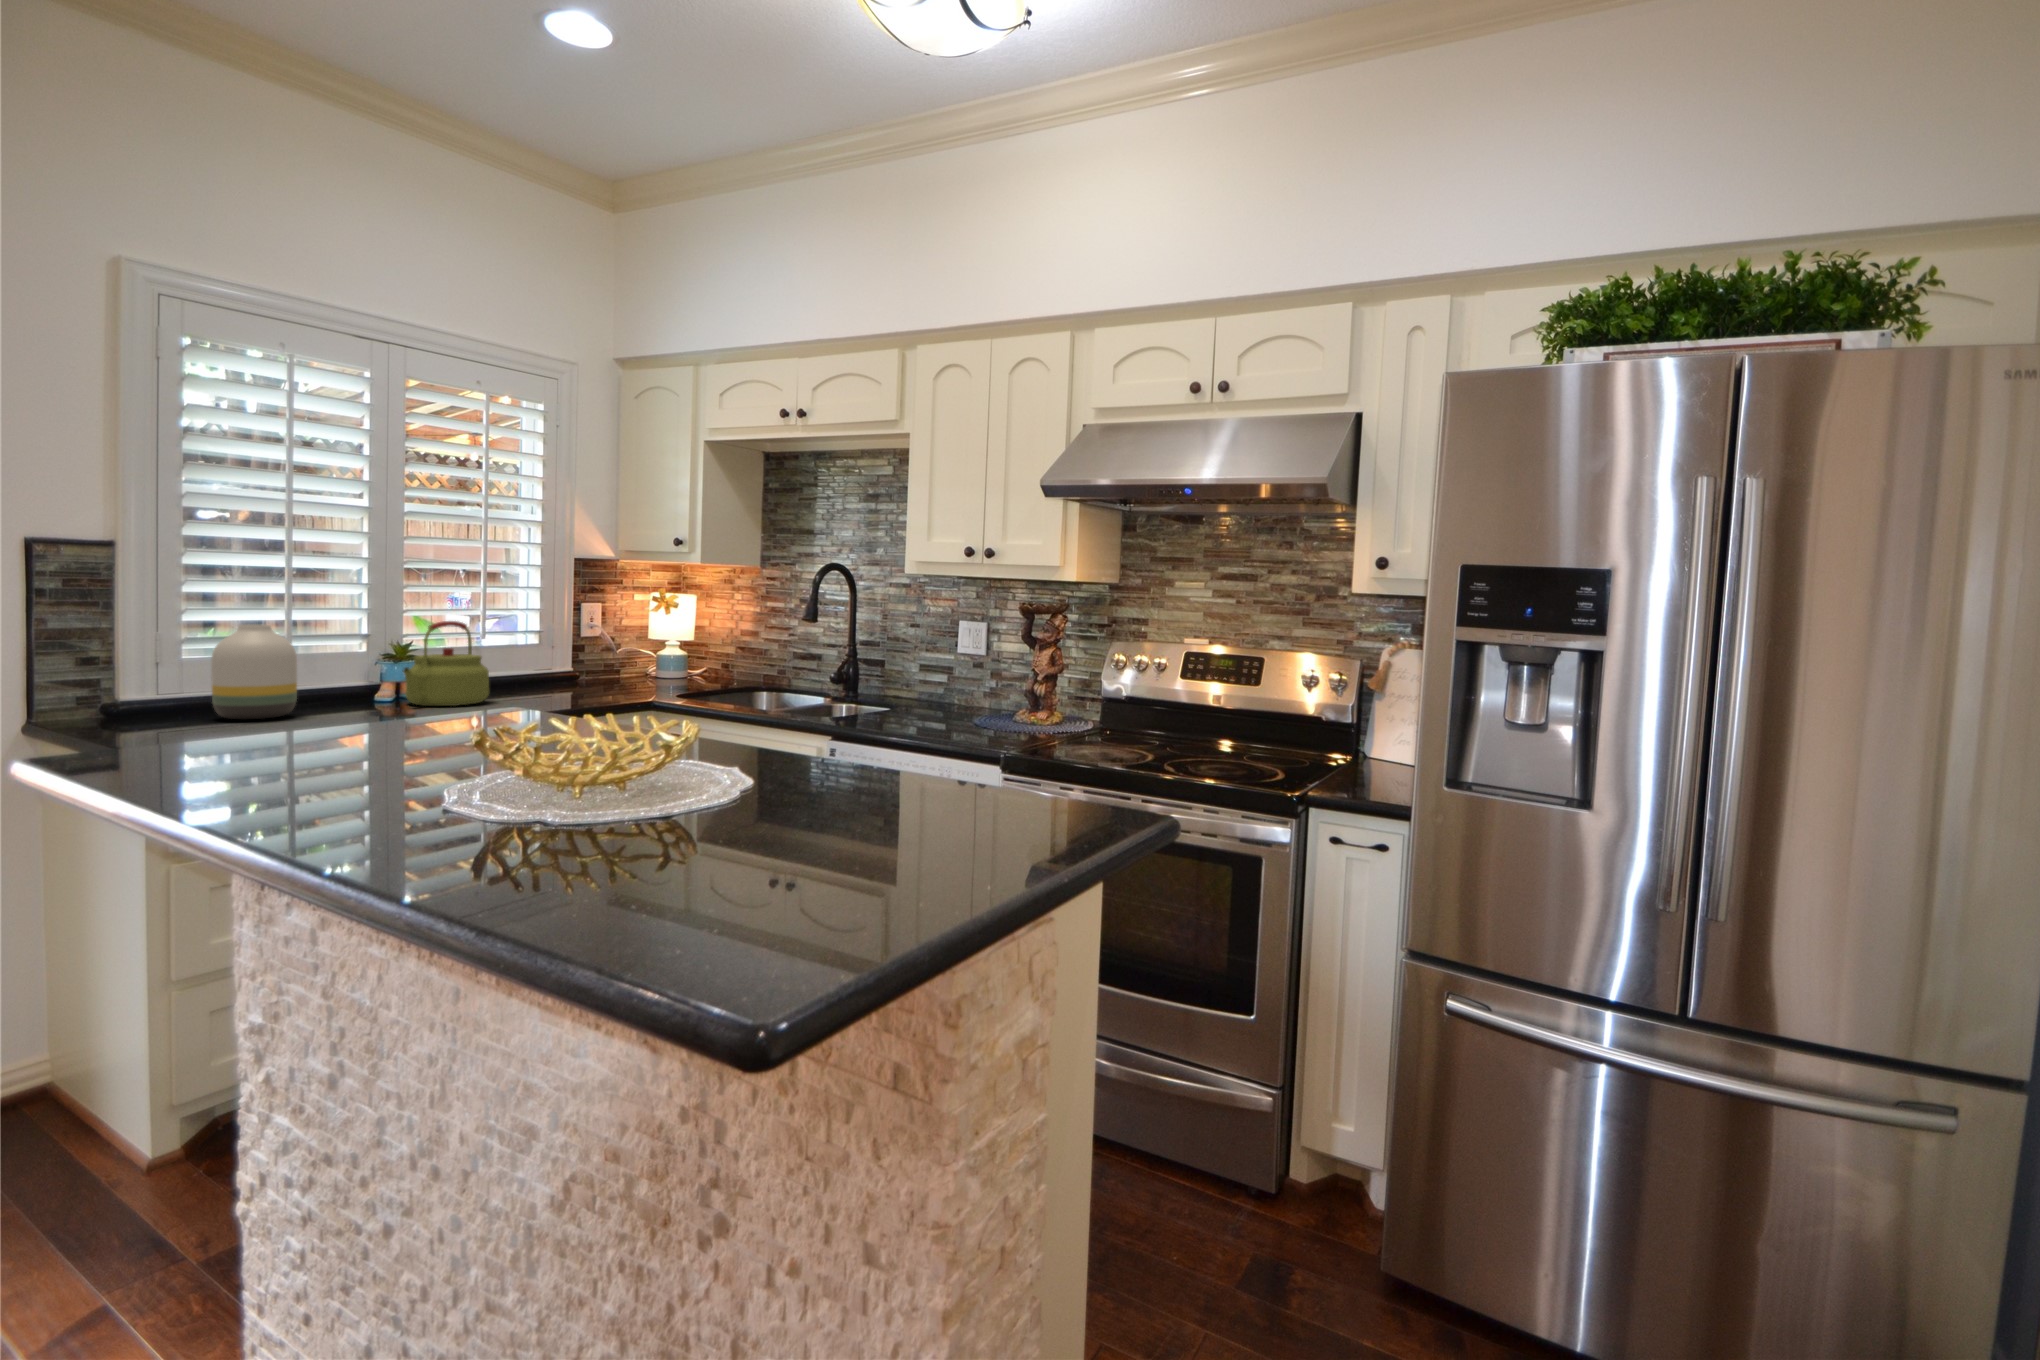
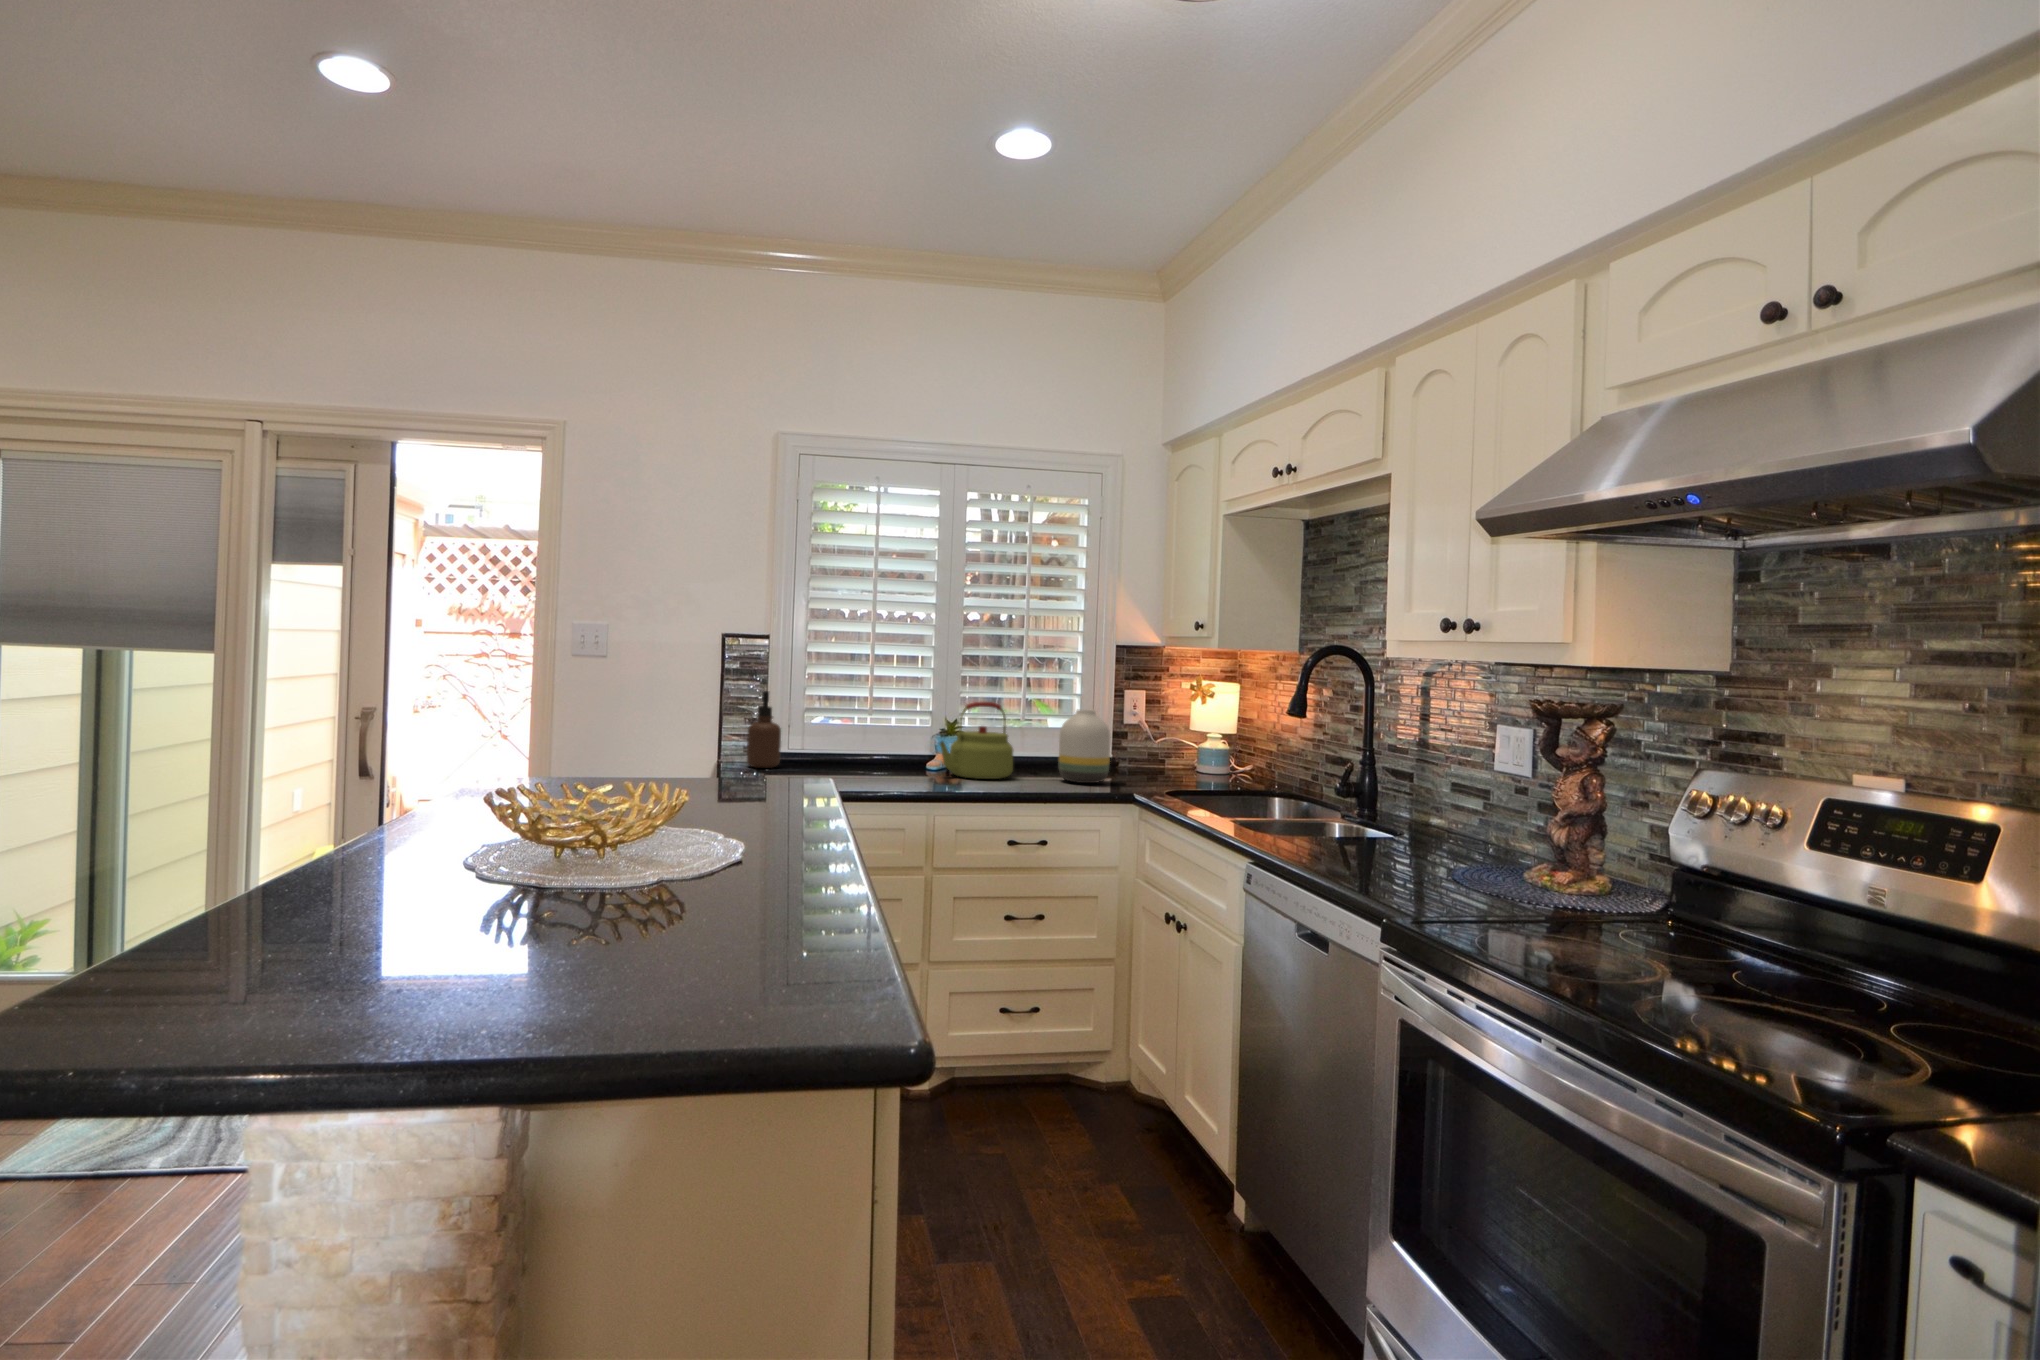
soap dispenser: none [87,619,150,724] -> present [747,691,781,768]
vase: present [211,625,297,719] -> present [1059,710,1110,783]

